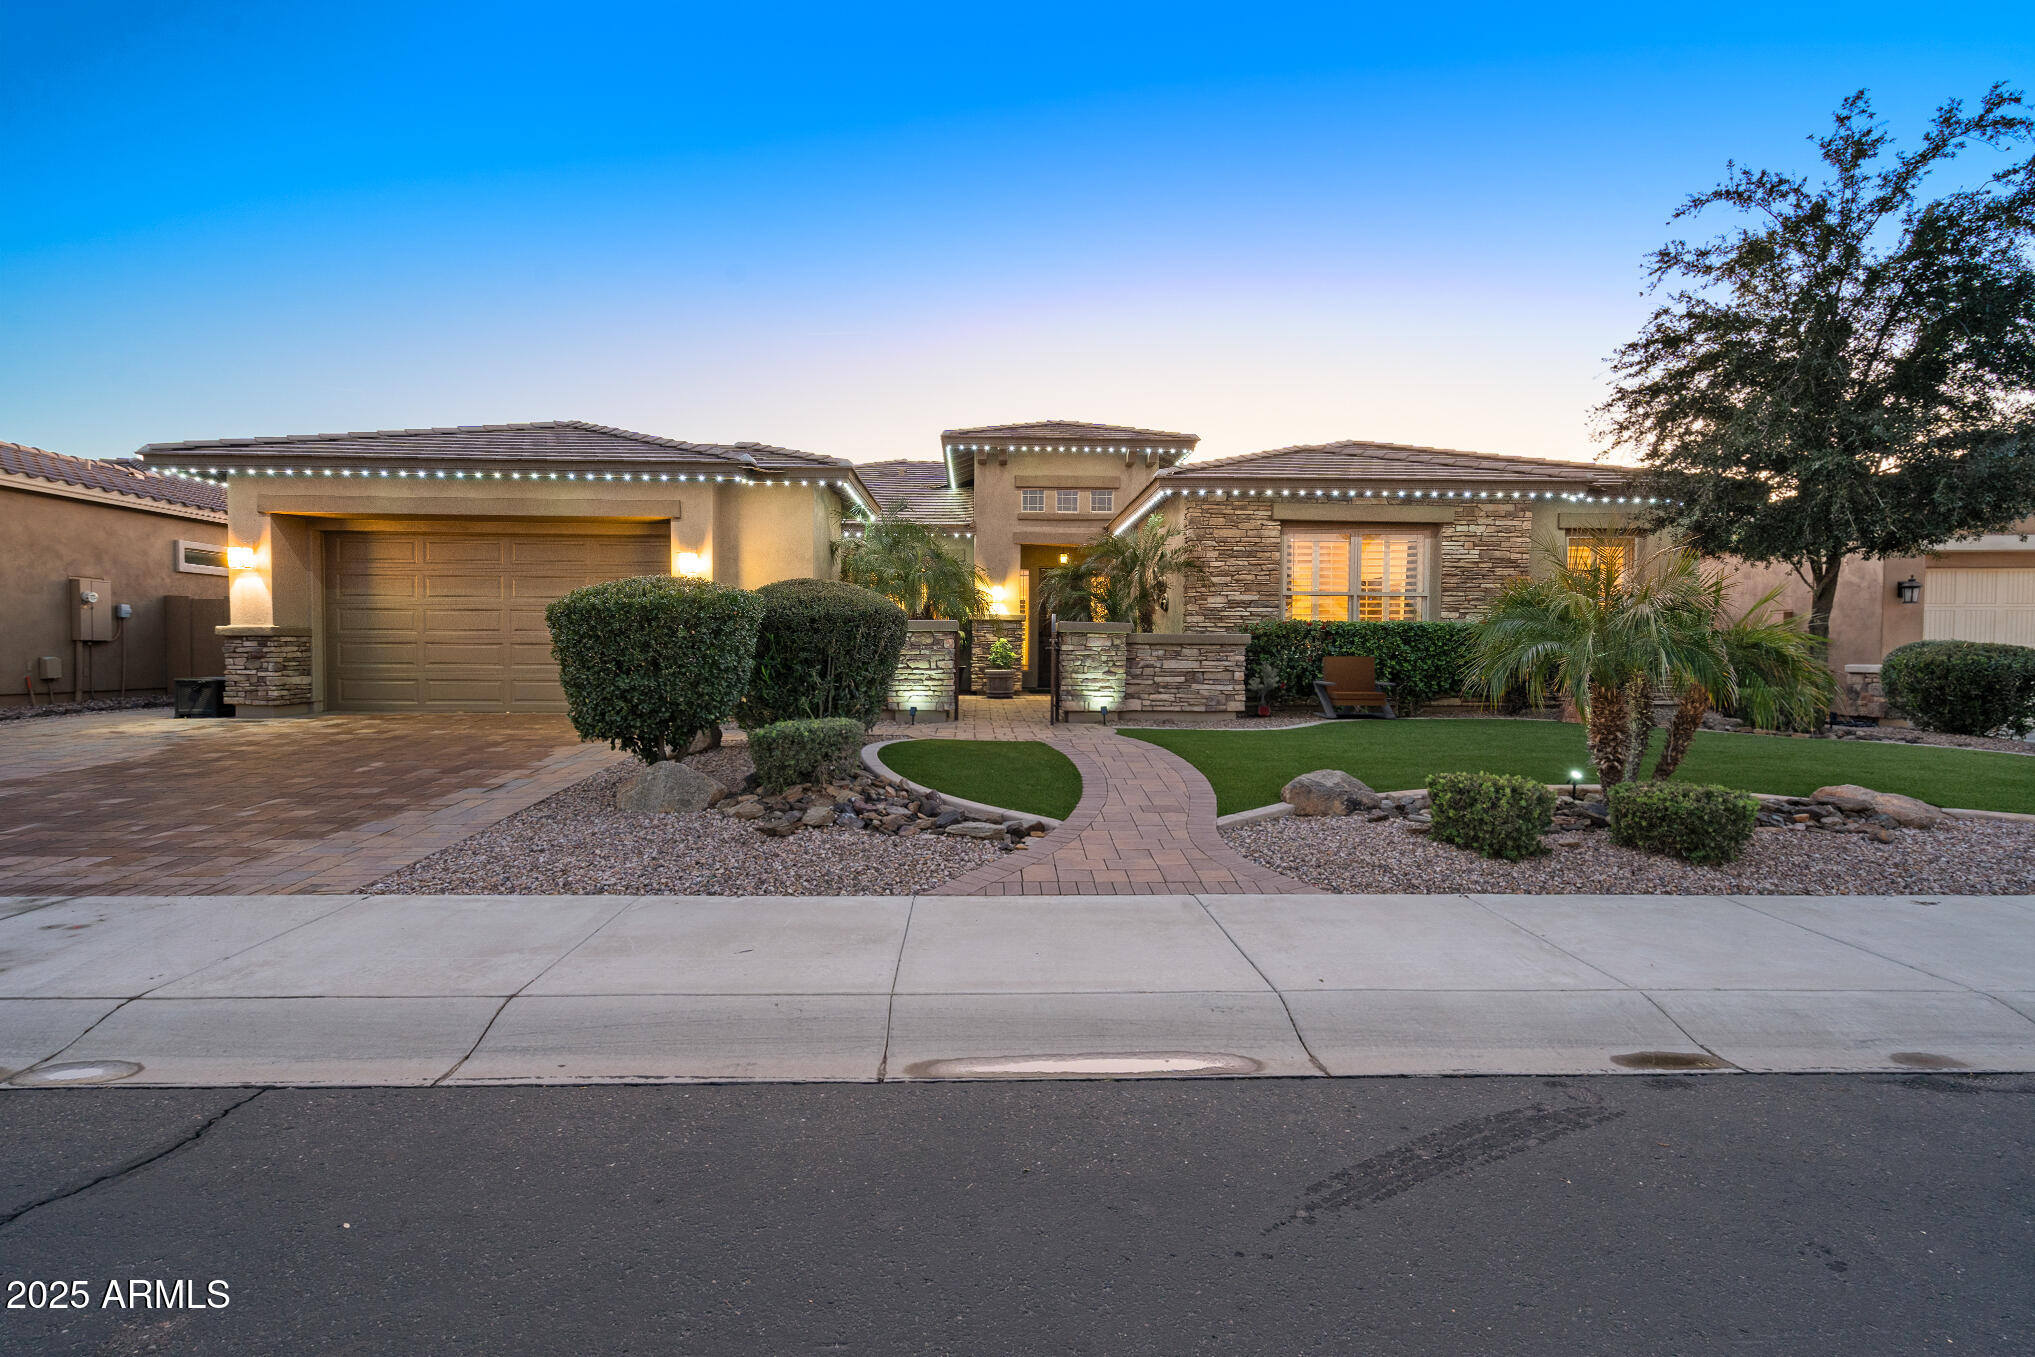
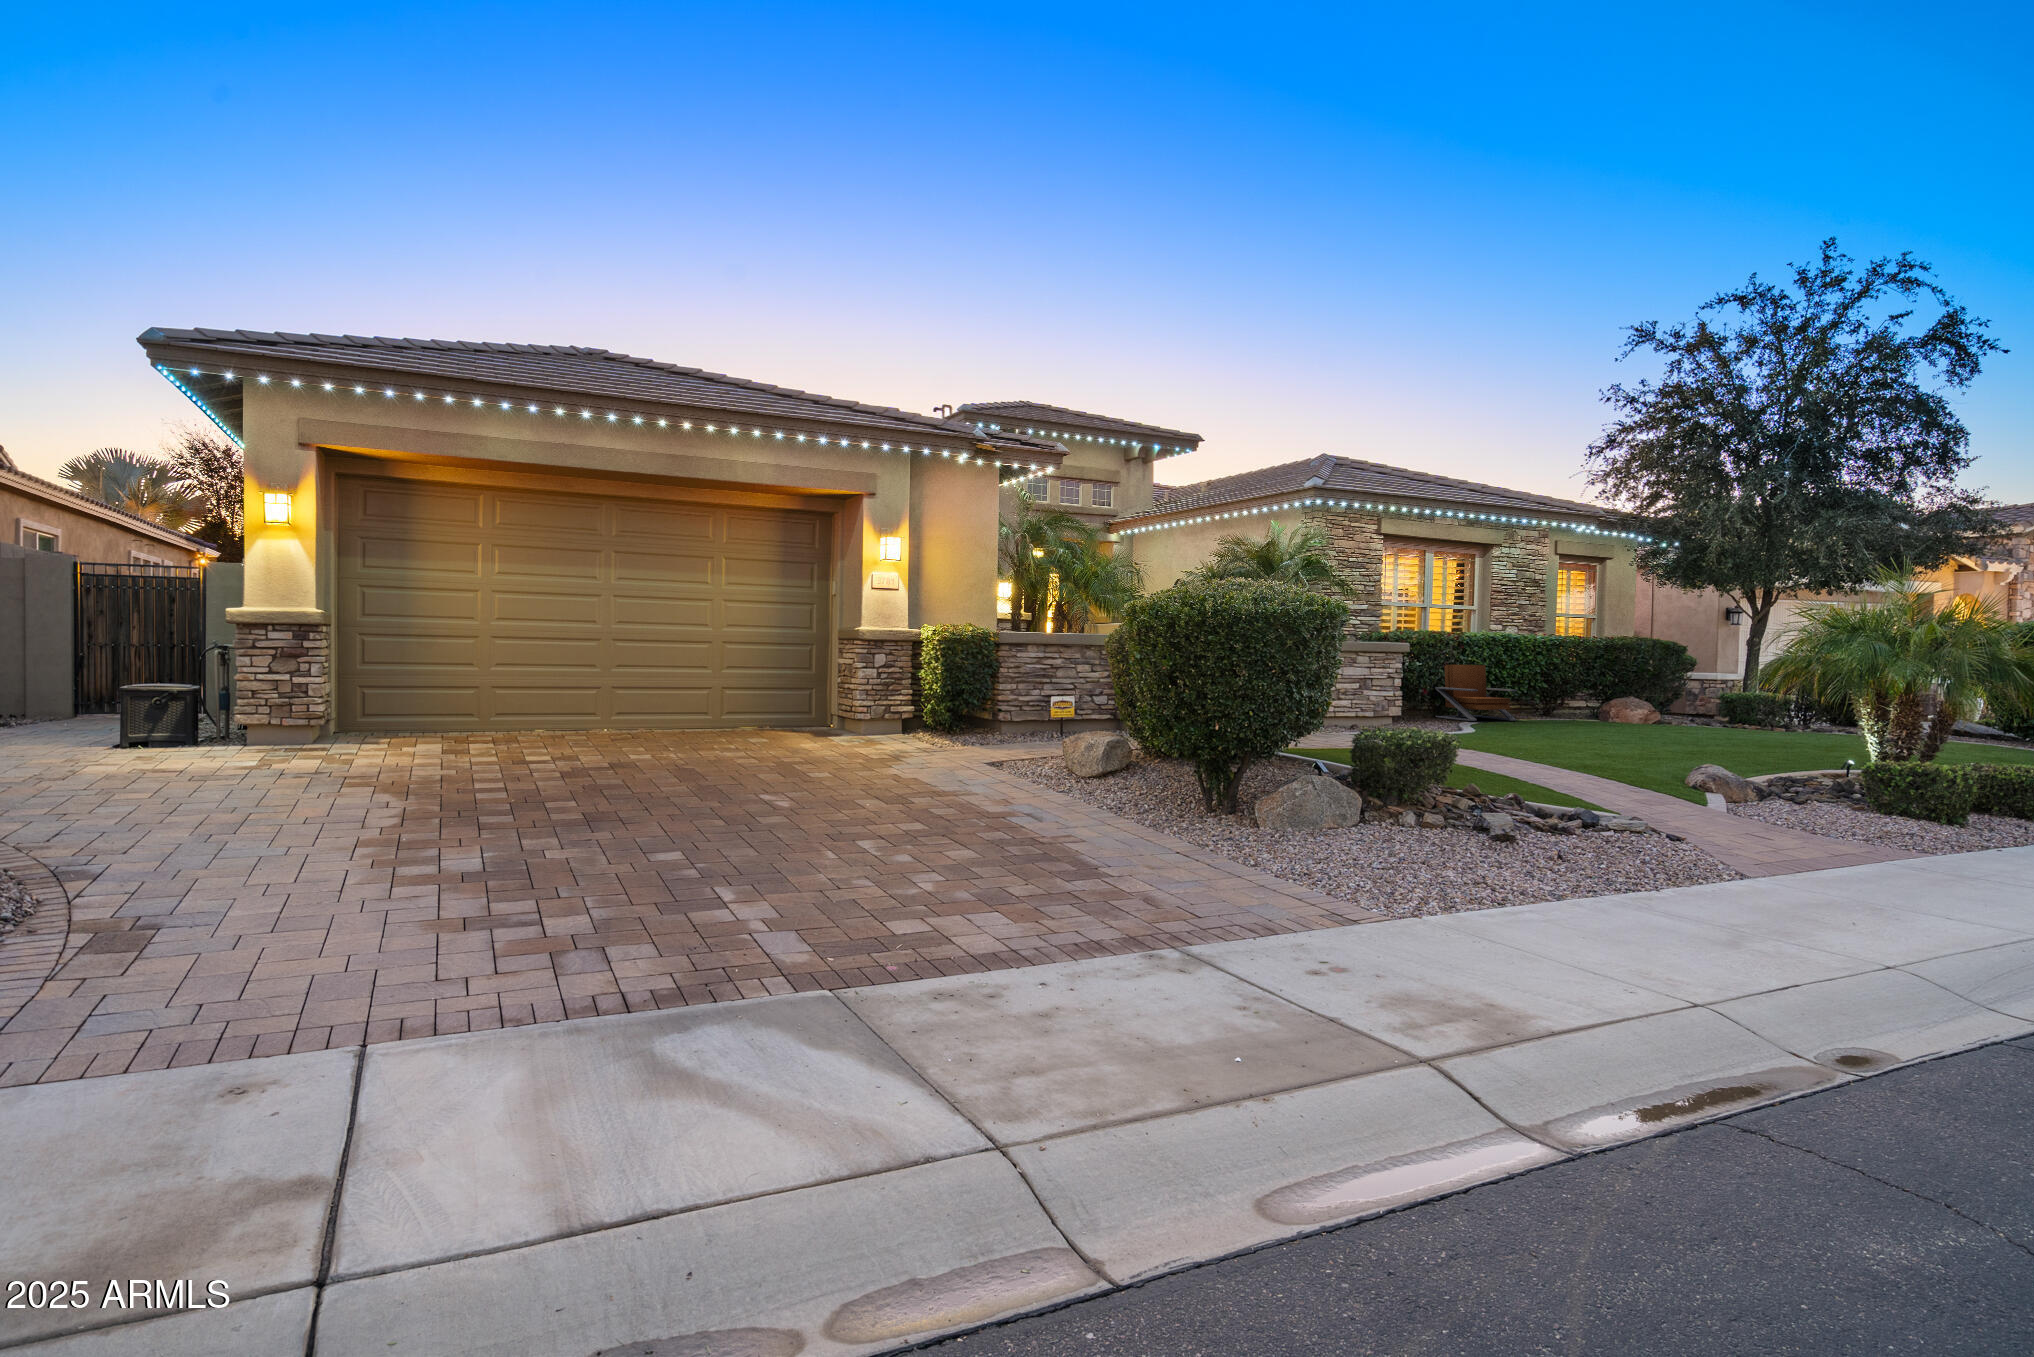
potted tree: present [1248,662,1279,716] -> none [1397,669,1427,720]

